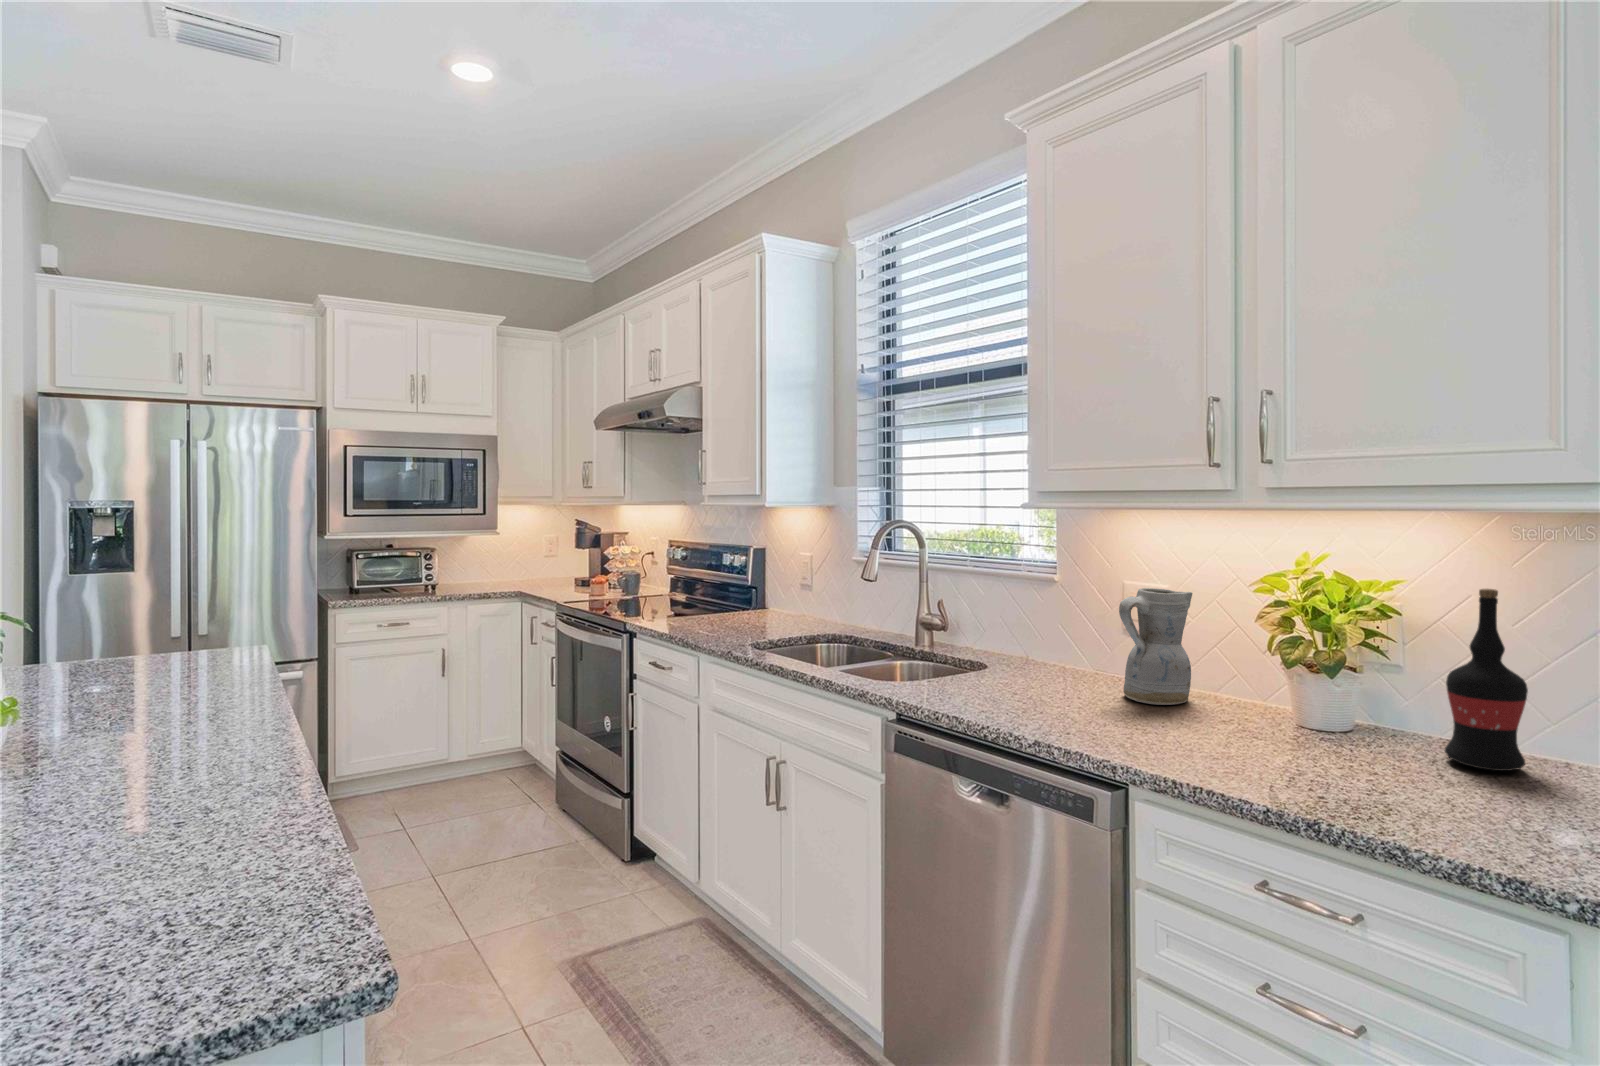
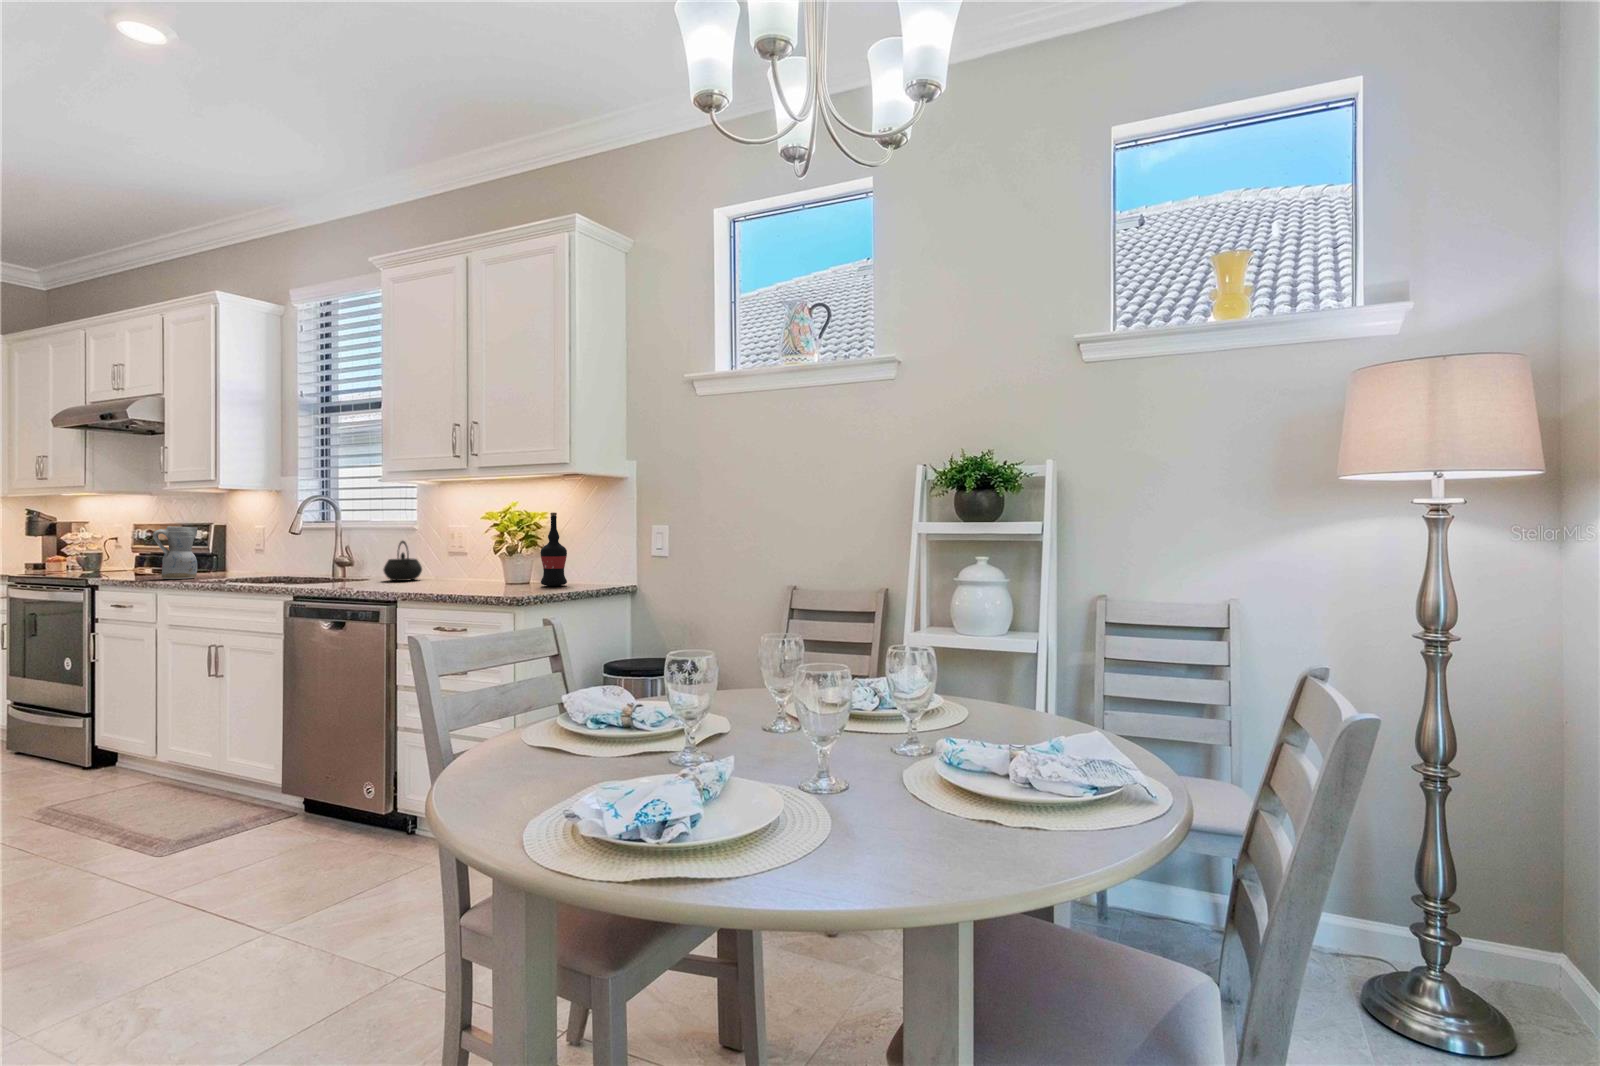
ceramic pitcher: present [1119,588,1192,705] -> present [153,526,198,579]
kettle: none [1023,608,1089,682] -> present [384,541,422,581]

